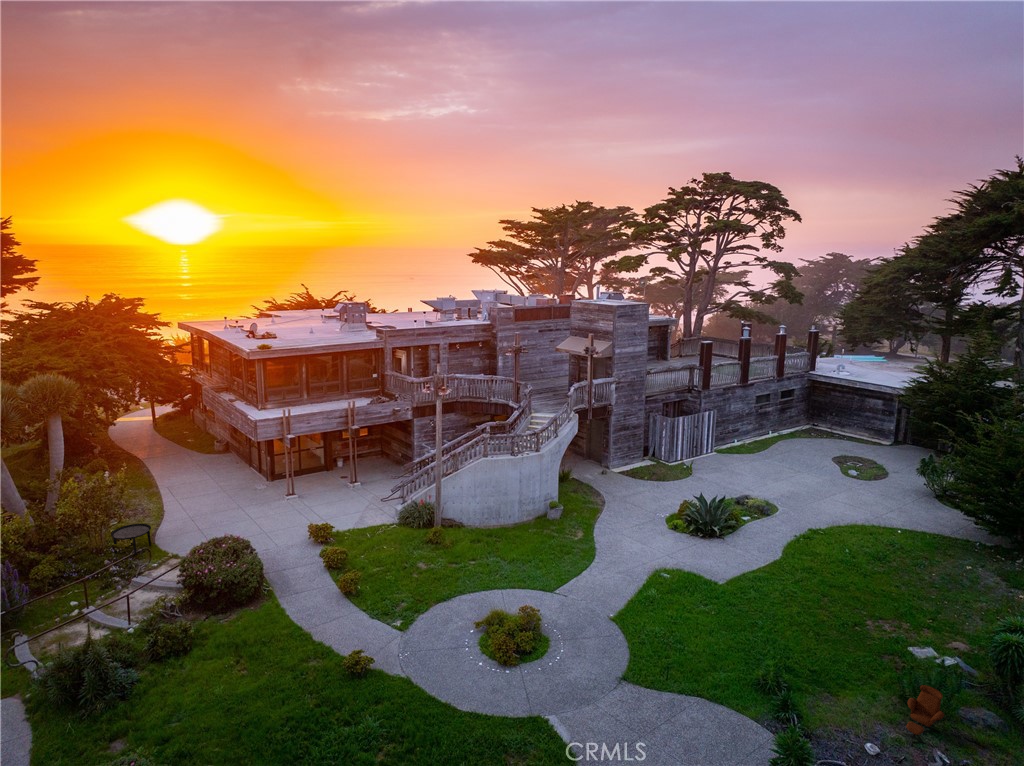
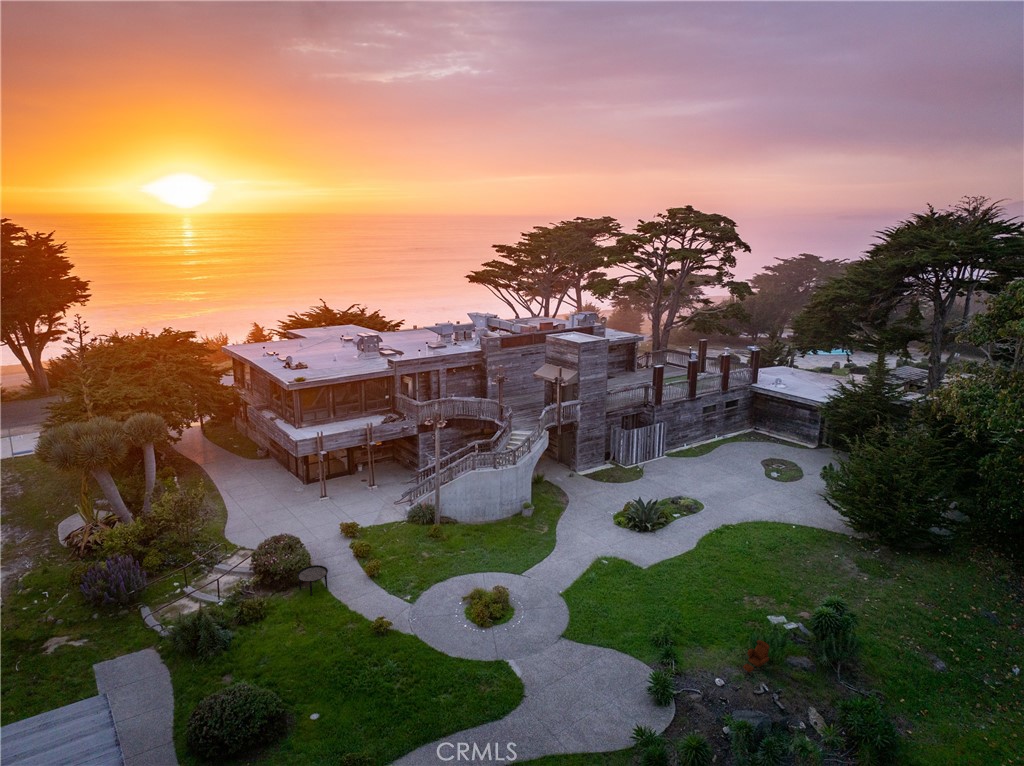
round table: present [111,524,151,555] -> present [297,565,328,596]

